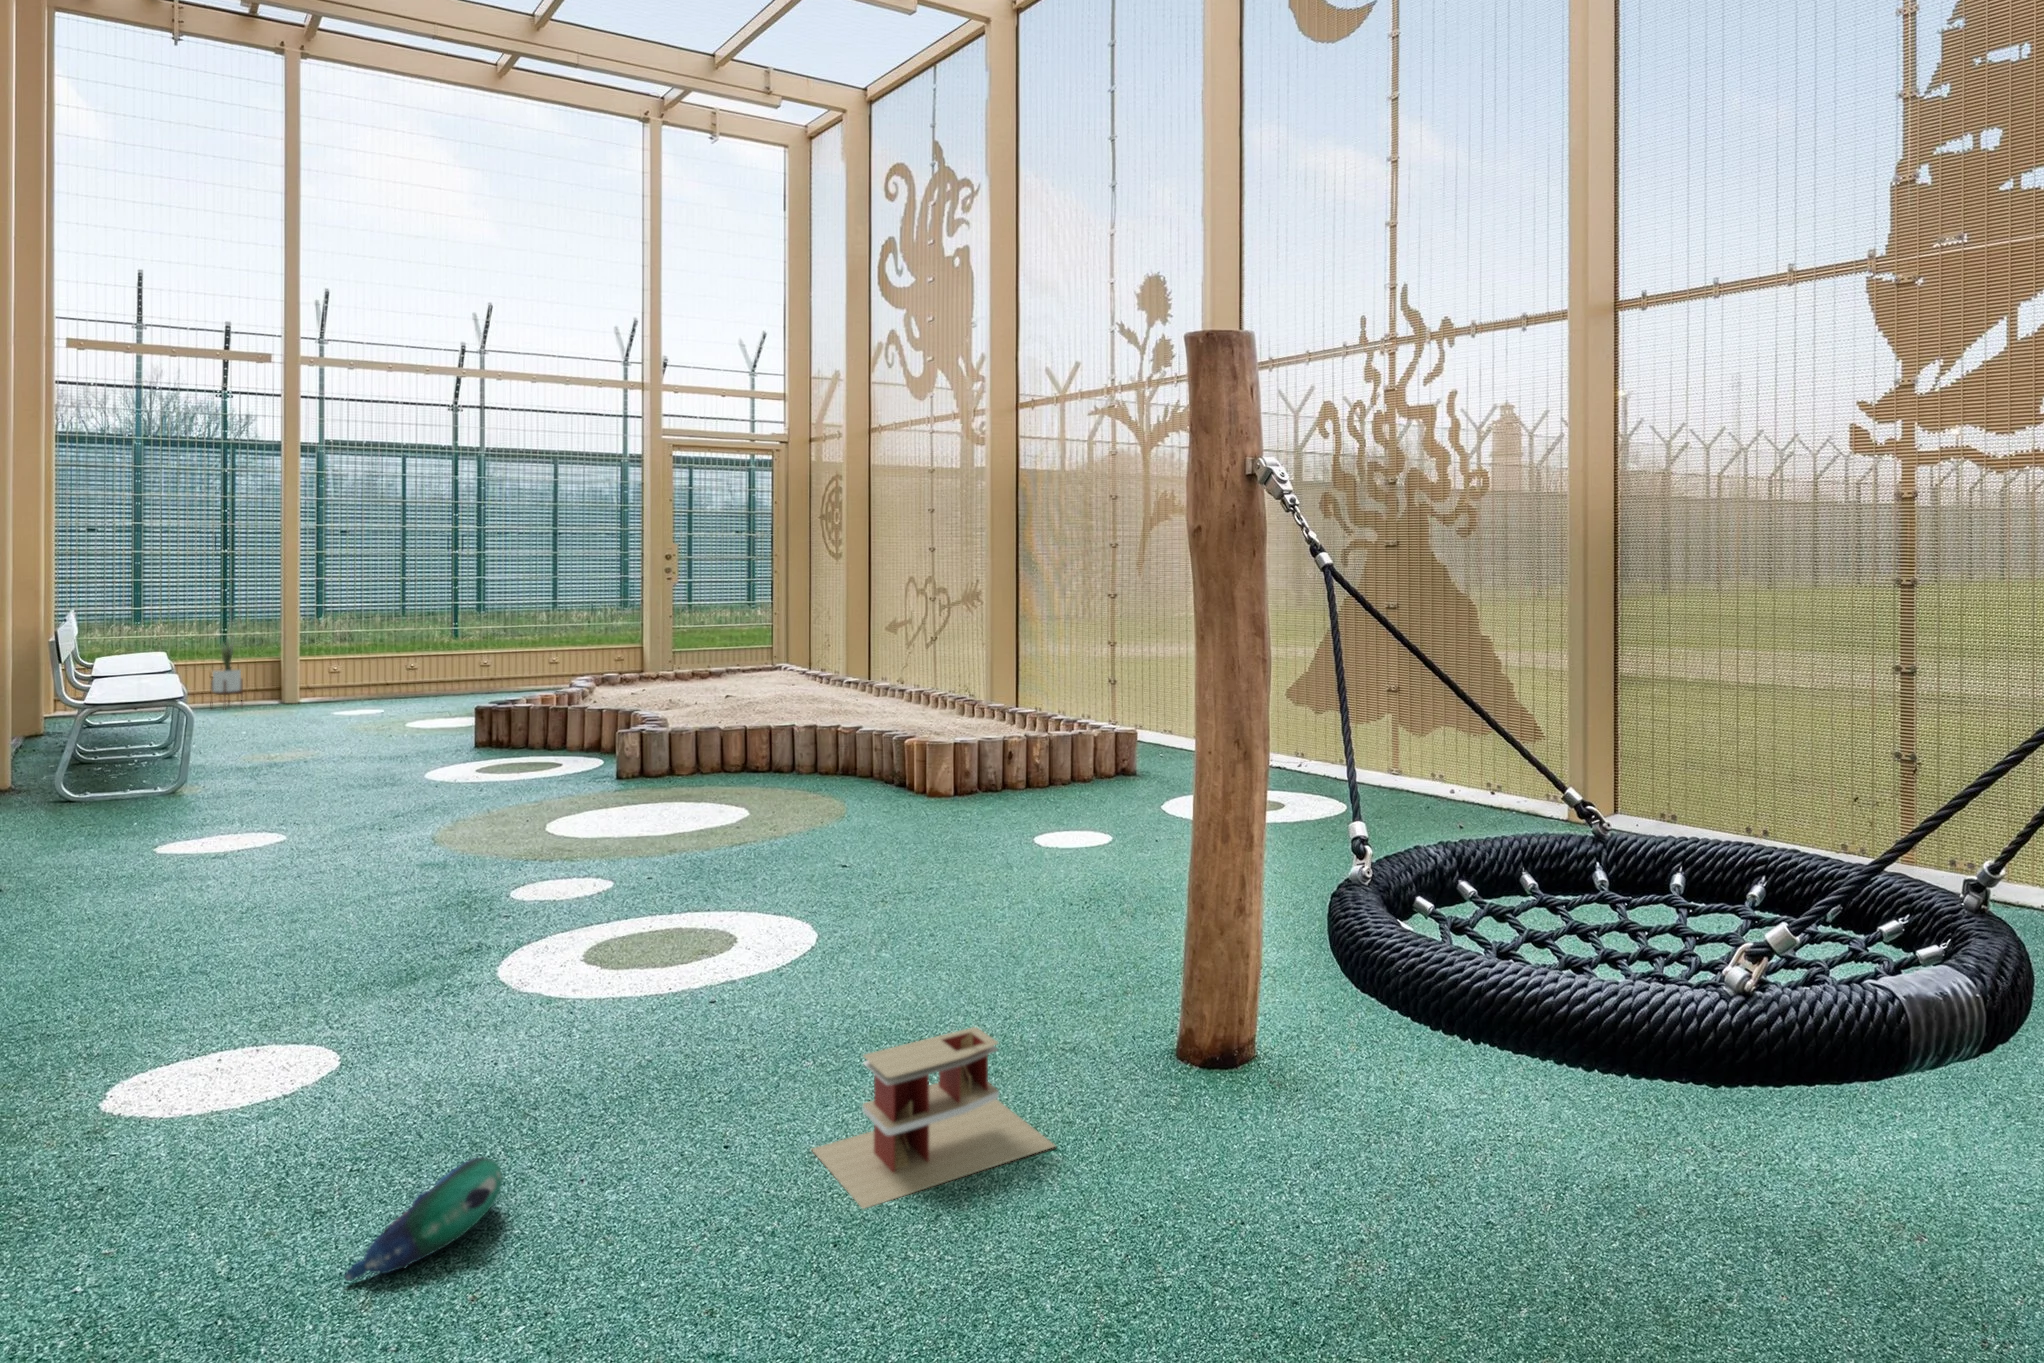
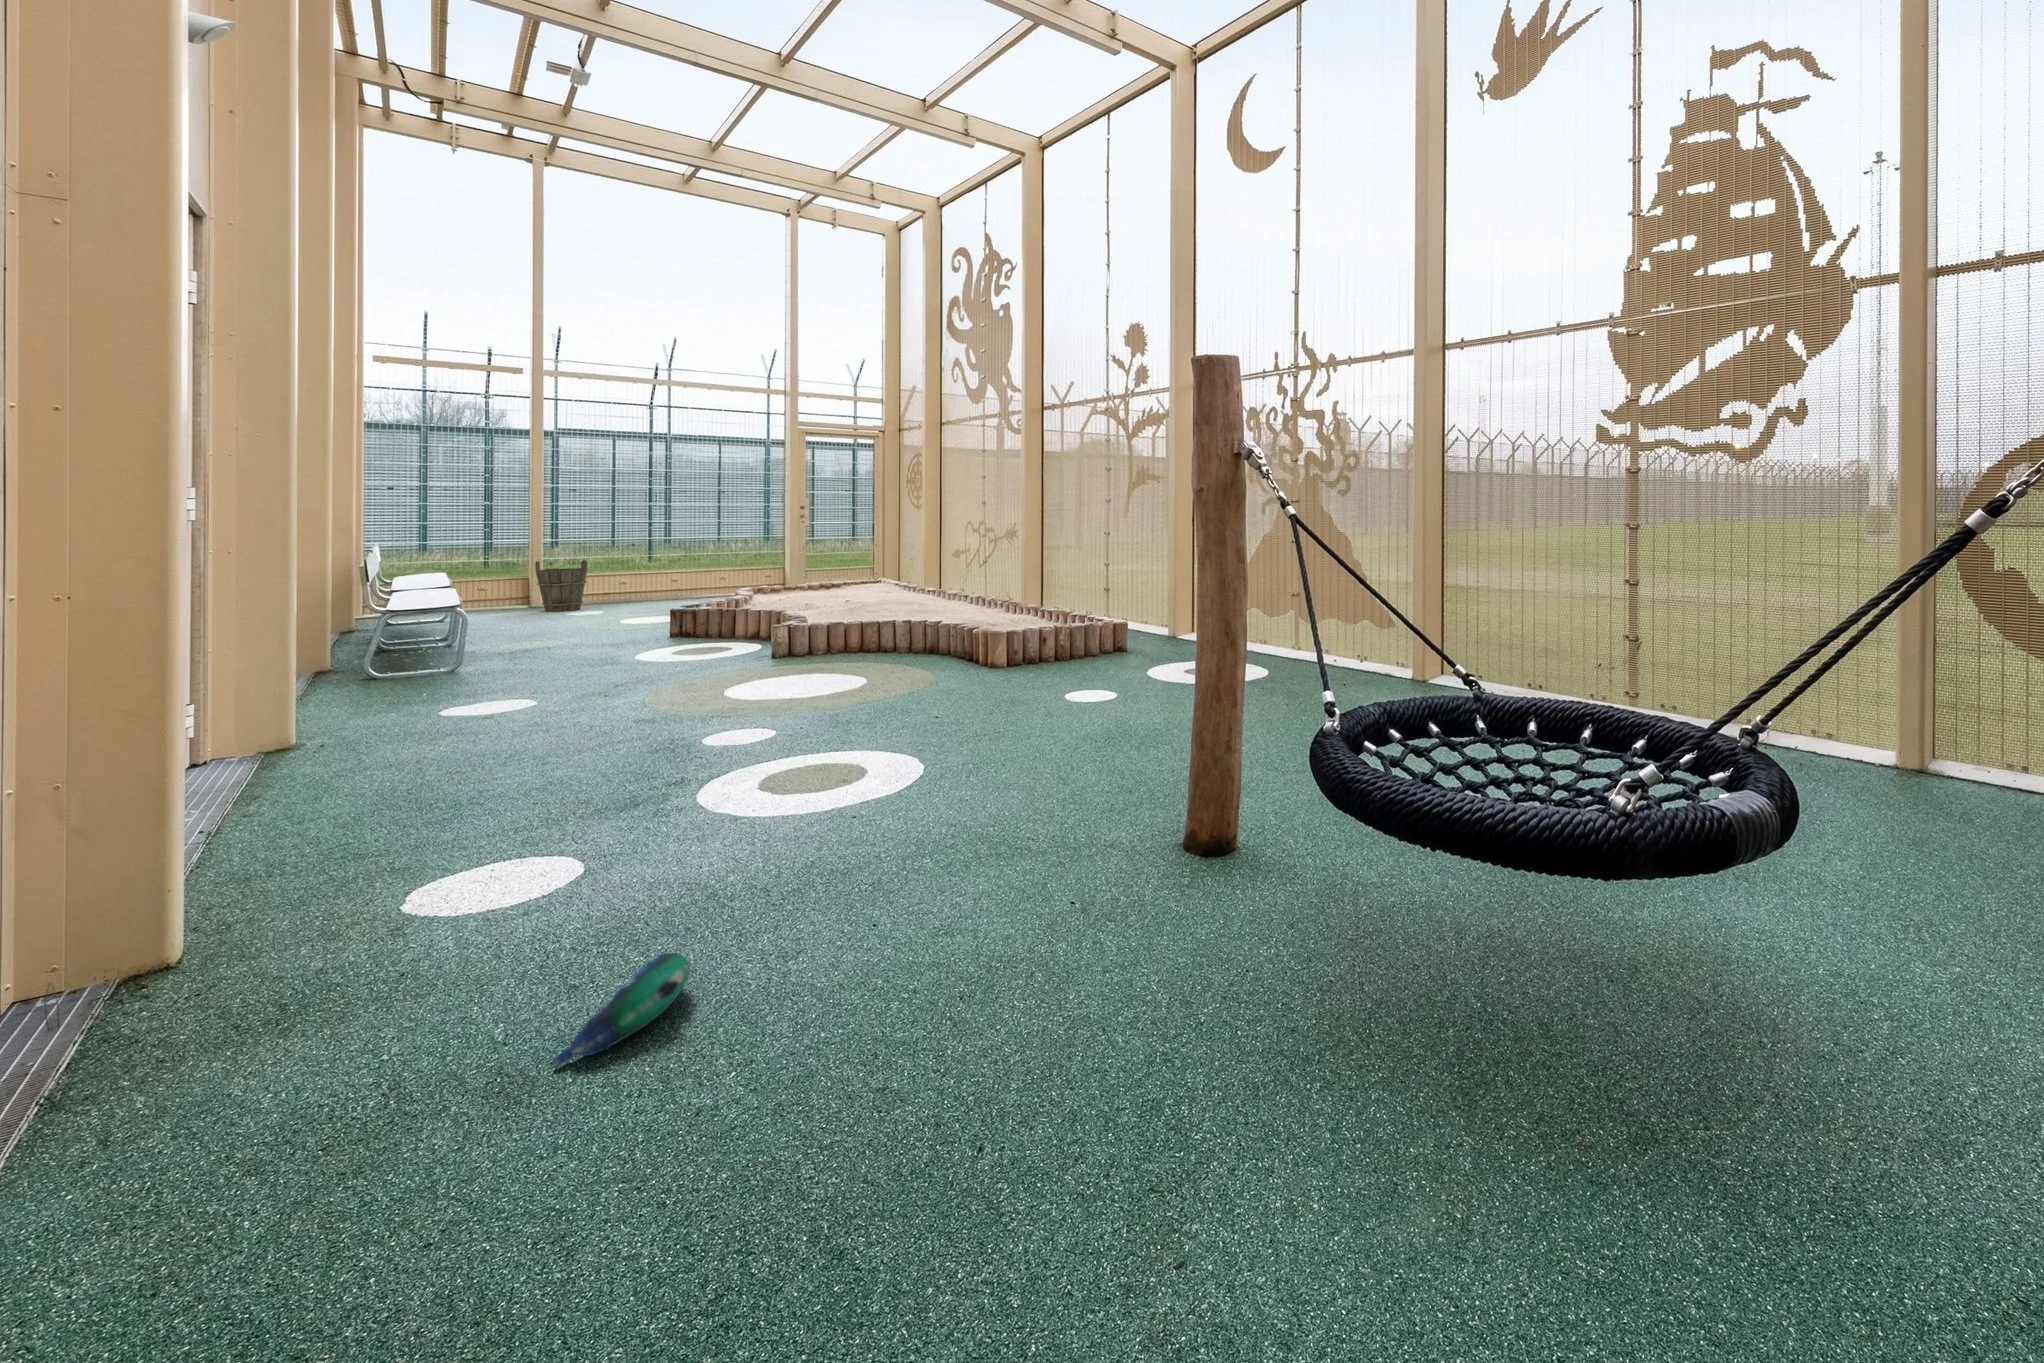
bucket: none [275,634,346,710] -> present [535,560,587,612]
potted plant: present [210,641,243,706] -> none [489,561,513,612]
toy house: present [812,1027,1055,1209] -> none [931,834,1113,976]

